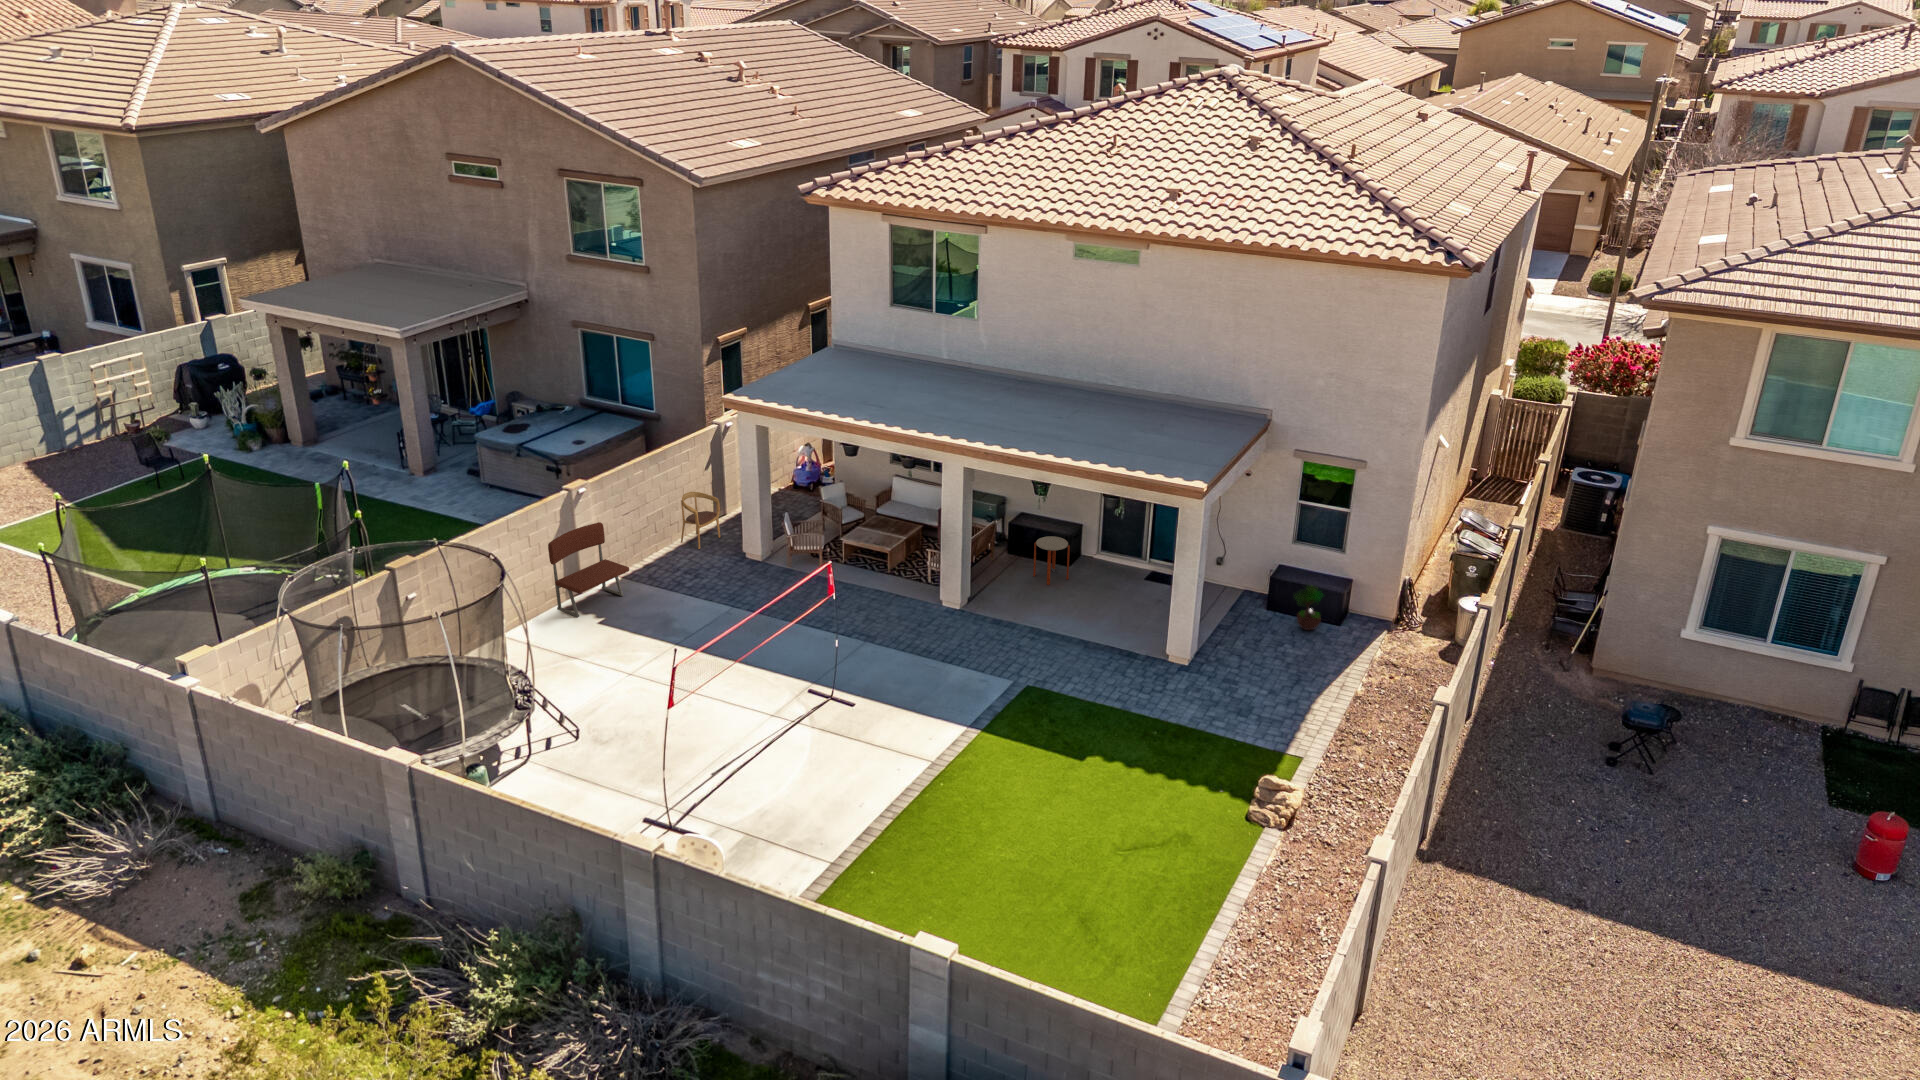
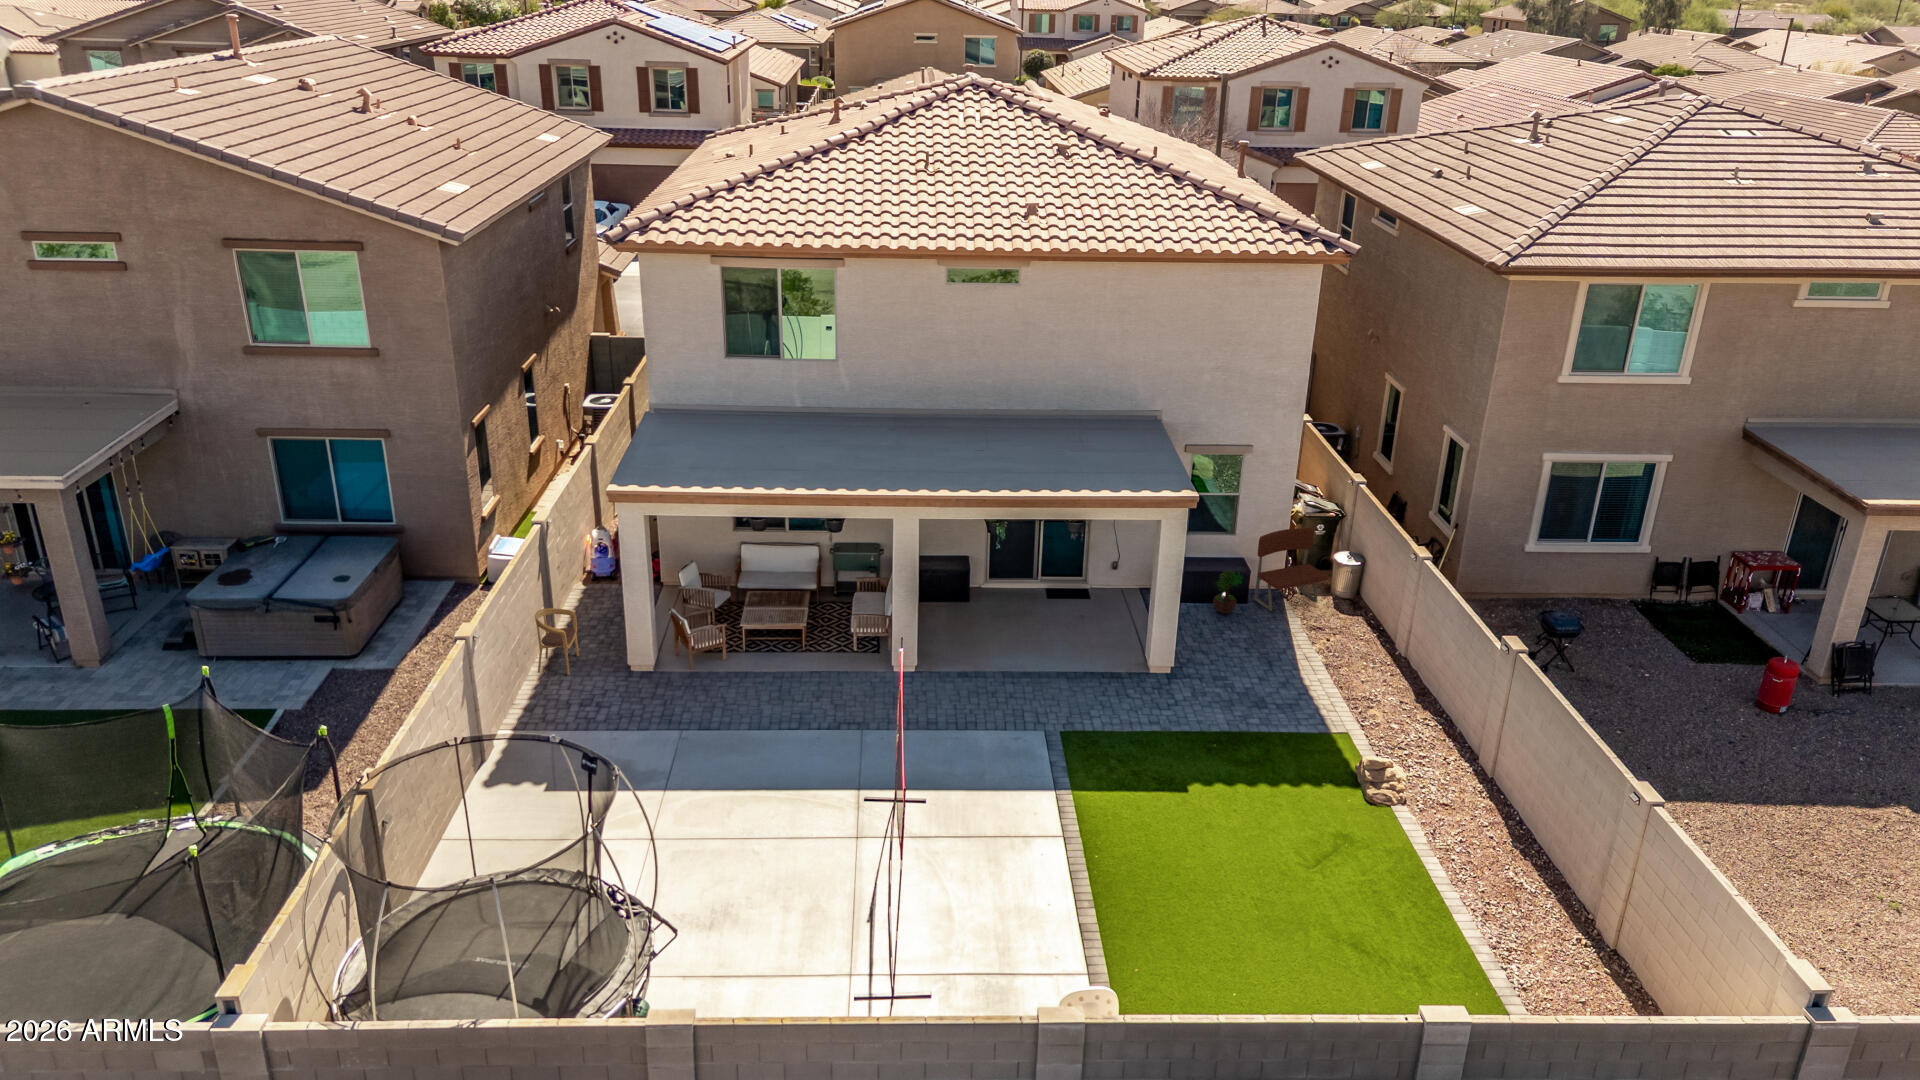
bench: present [548,522,629,617] -> present [1254,528,1329,611]
side table: present [1033,536,1070,585] -> none [946,574,983,625]

